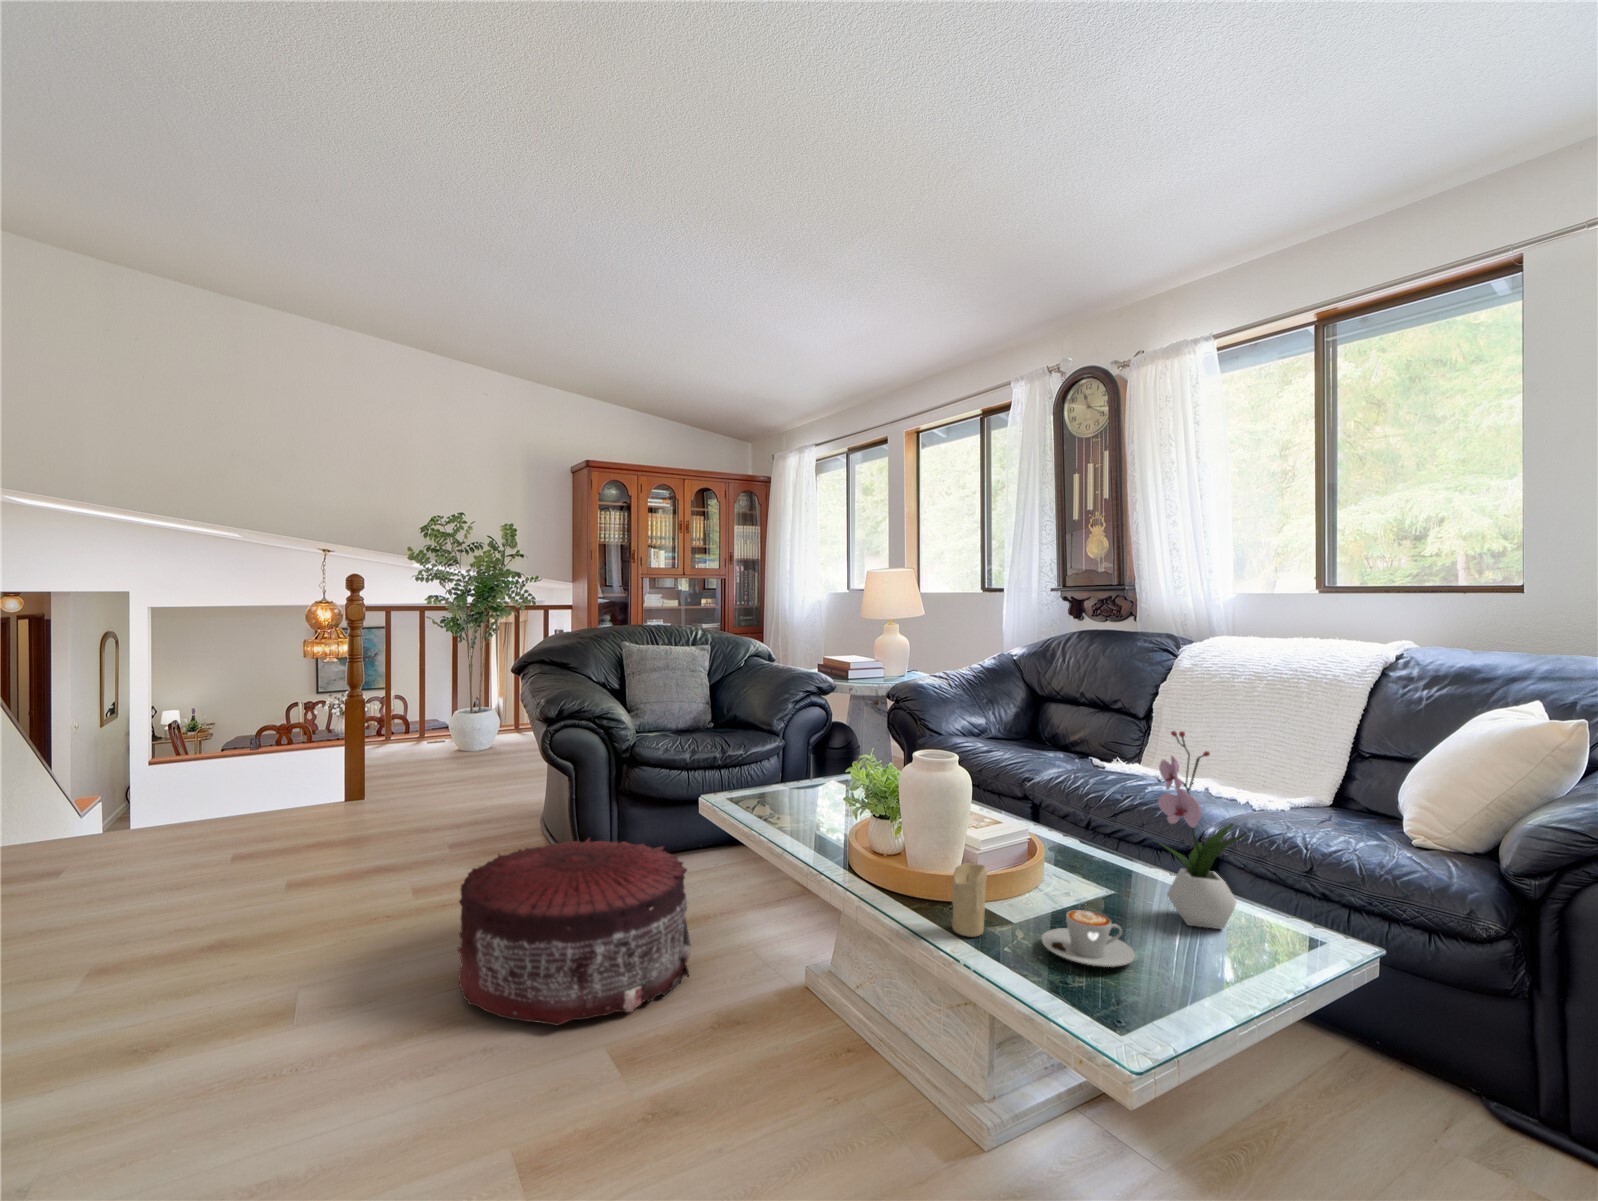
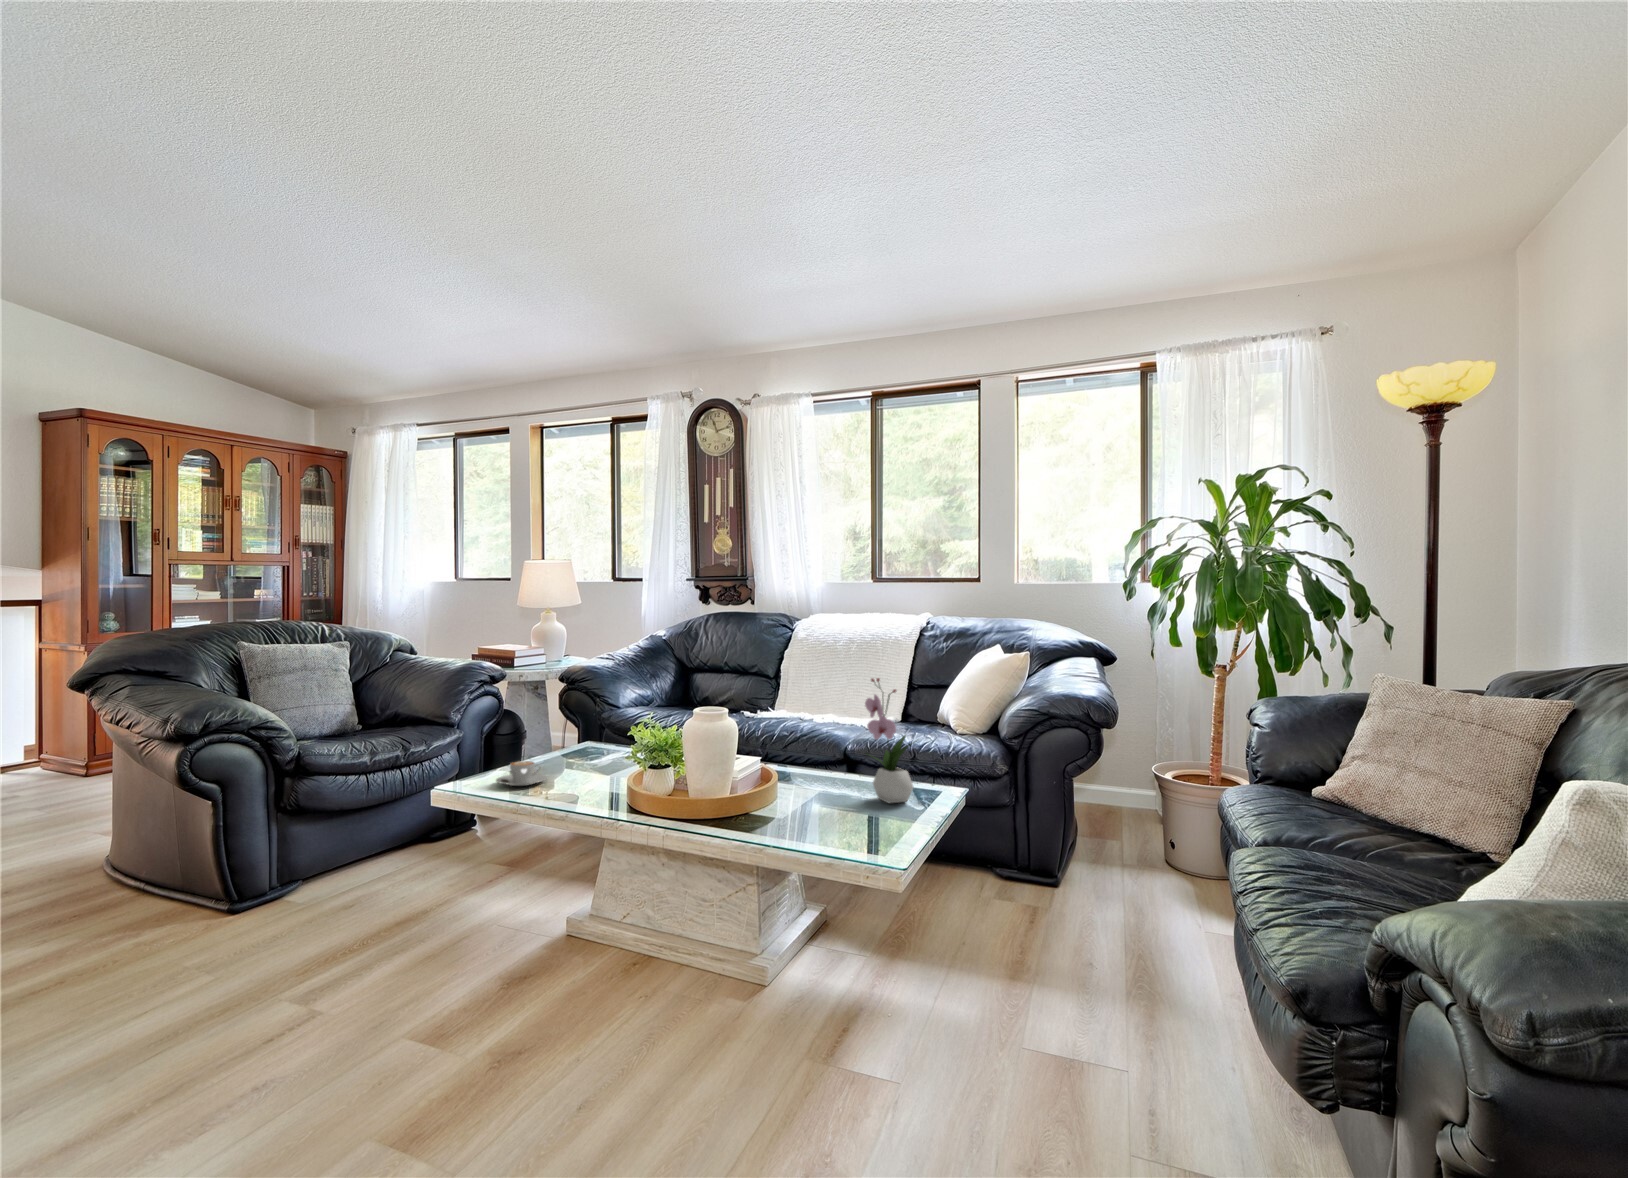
pouf: present [458,838,691,1025] -> none [170,845,465,1057]
candle: present [952,863,987,937] -> none [759,786,783,839]
coffee cup: present [1042,910,1135,967] -> present [496,761,547,786]

